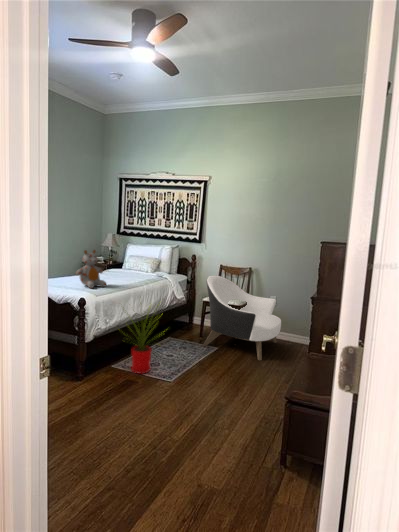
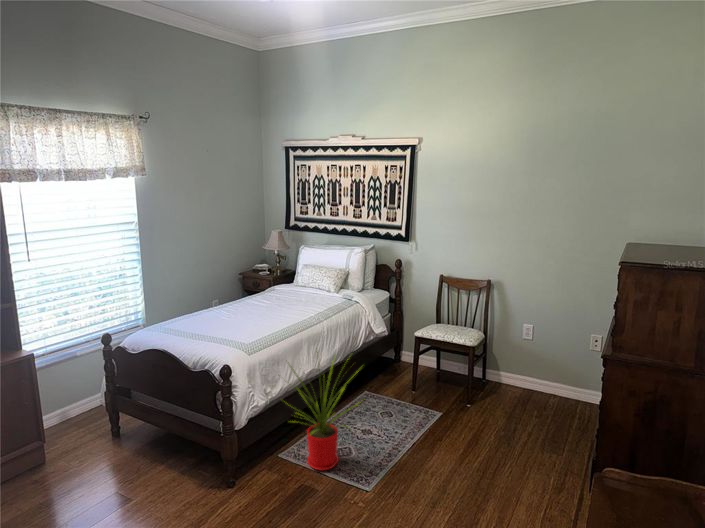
stuffed bear: present [76,250,106,288] -> none [218,275,265,337]
armchair: present [203,275,281,360] -> none [418,296,542,438]

